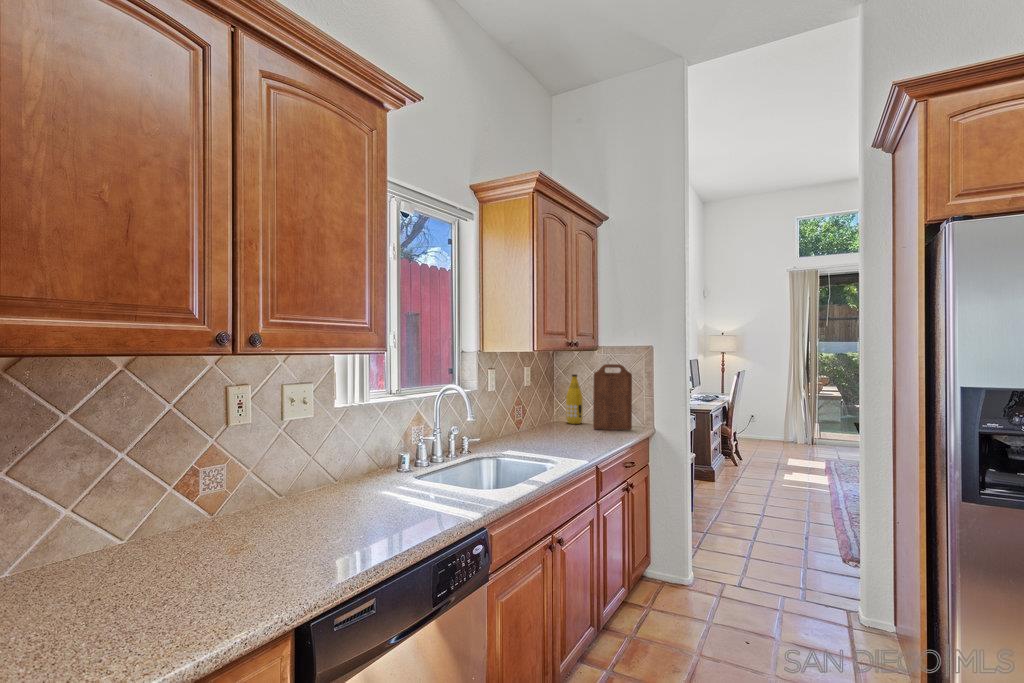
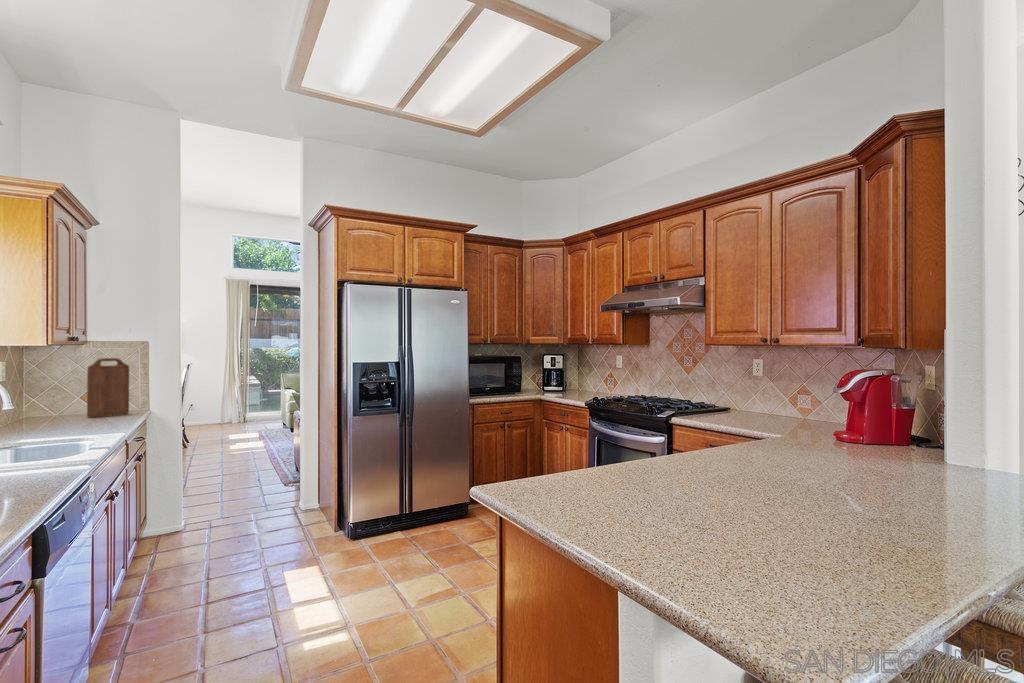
bottle: present [566,374,583,424] -> none [44,370,67,417]

